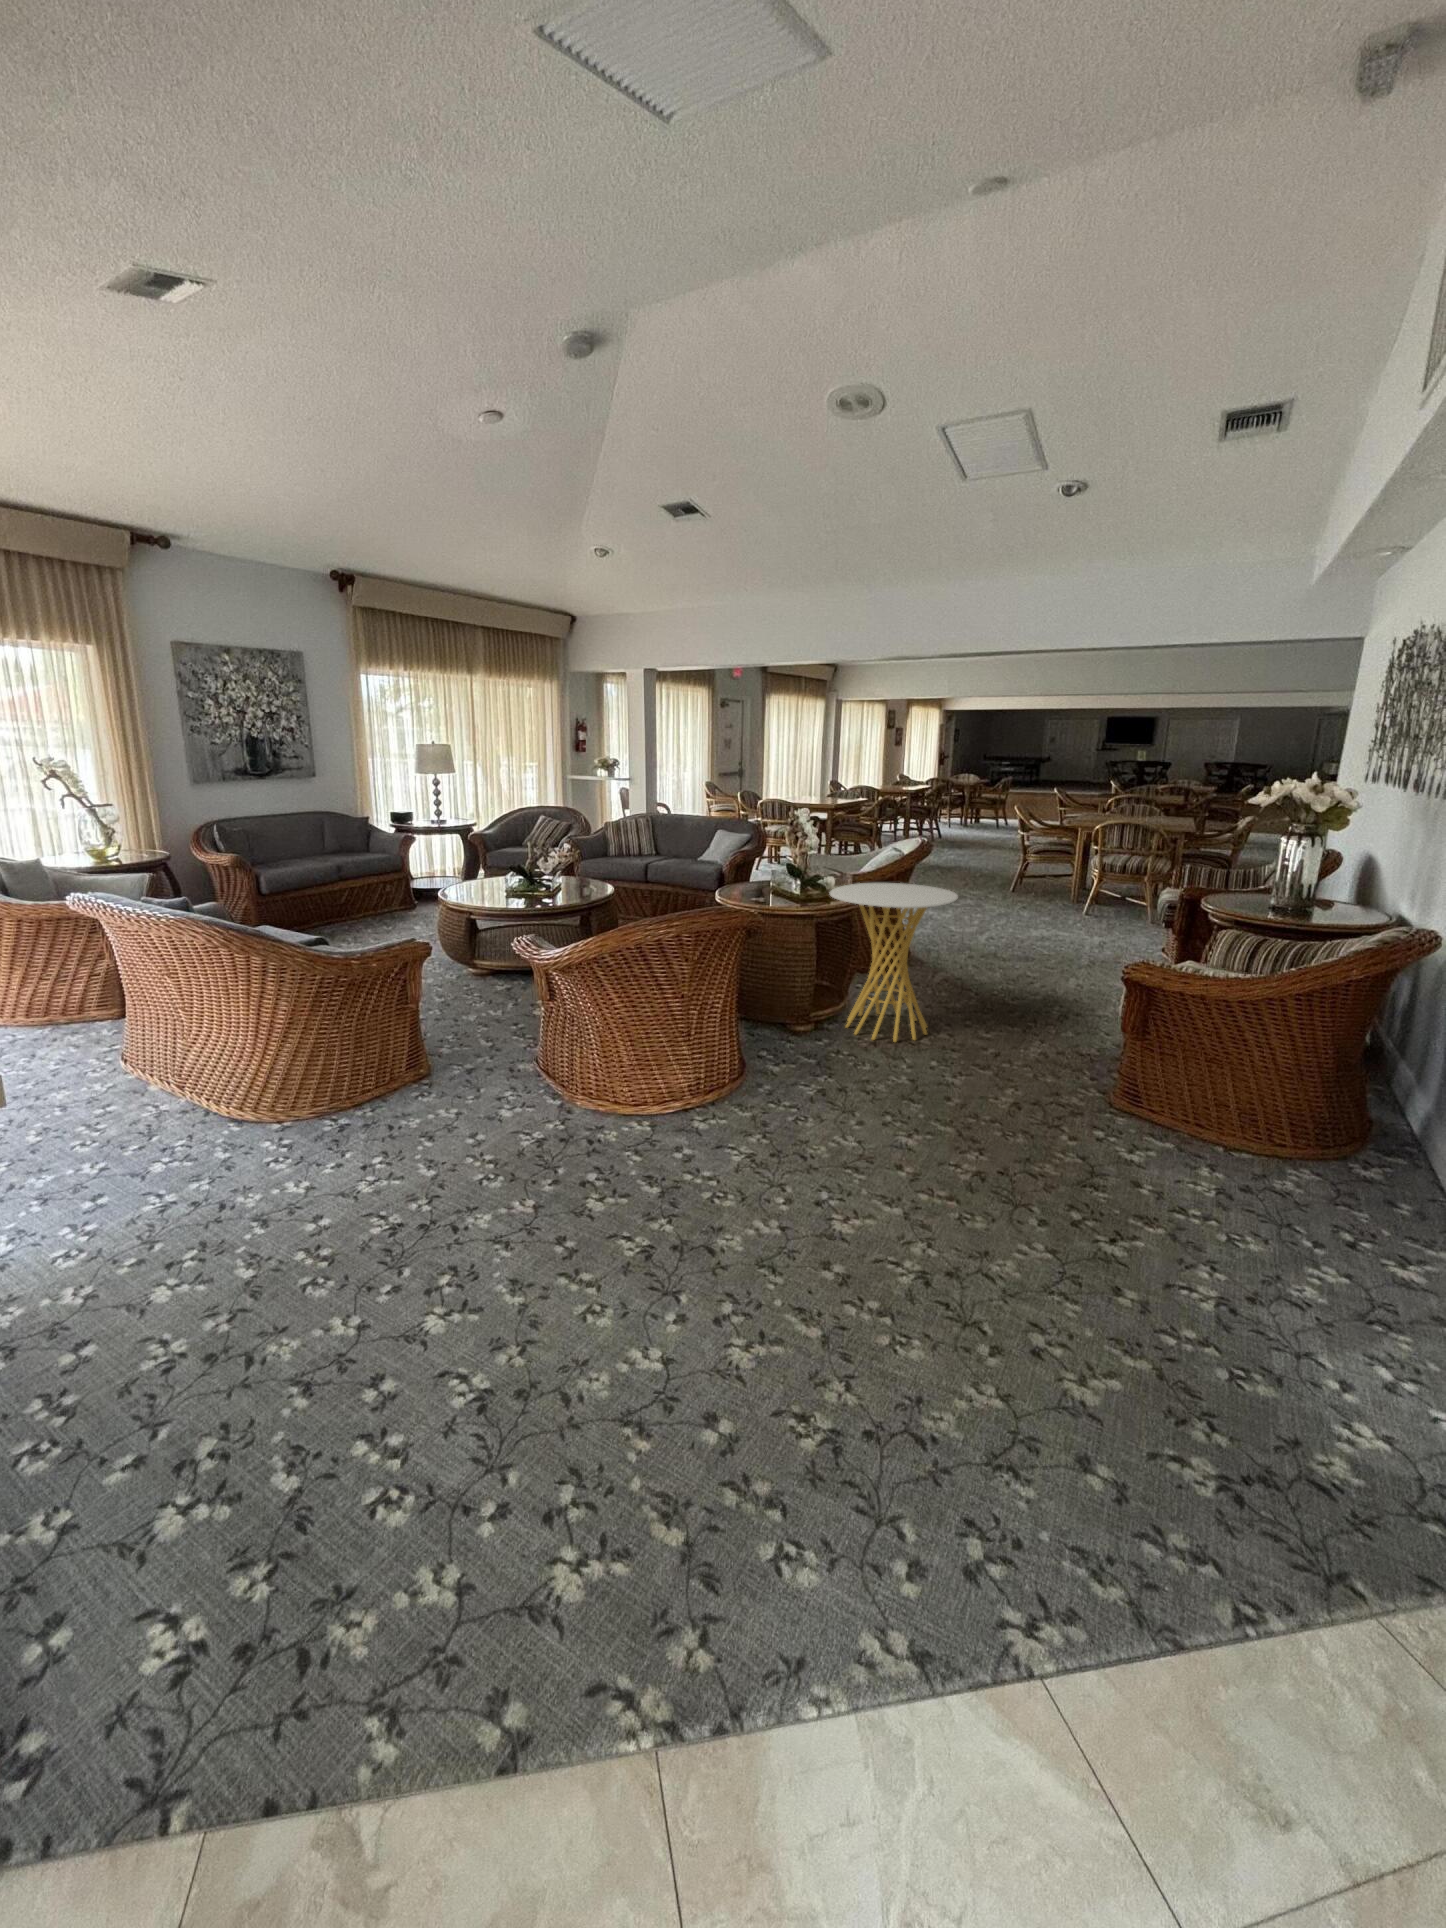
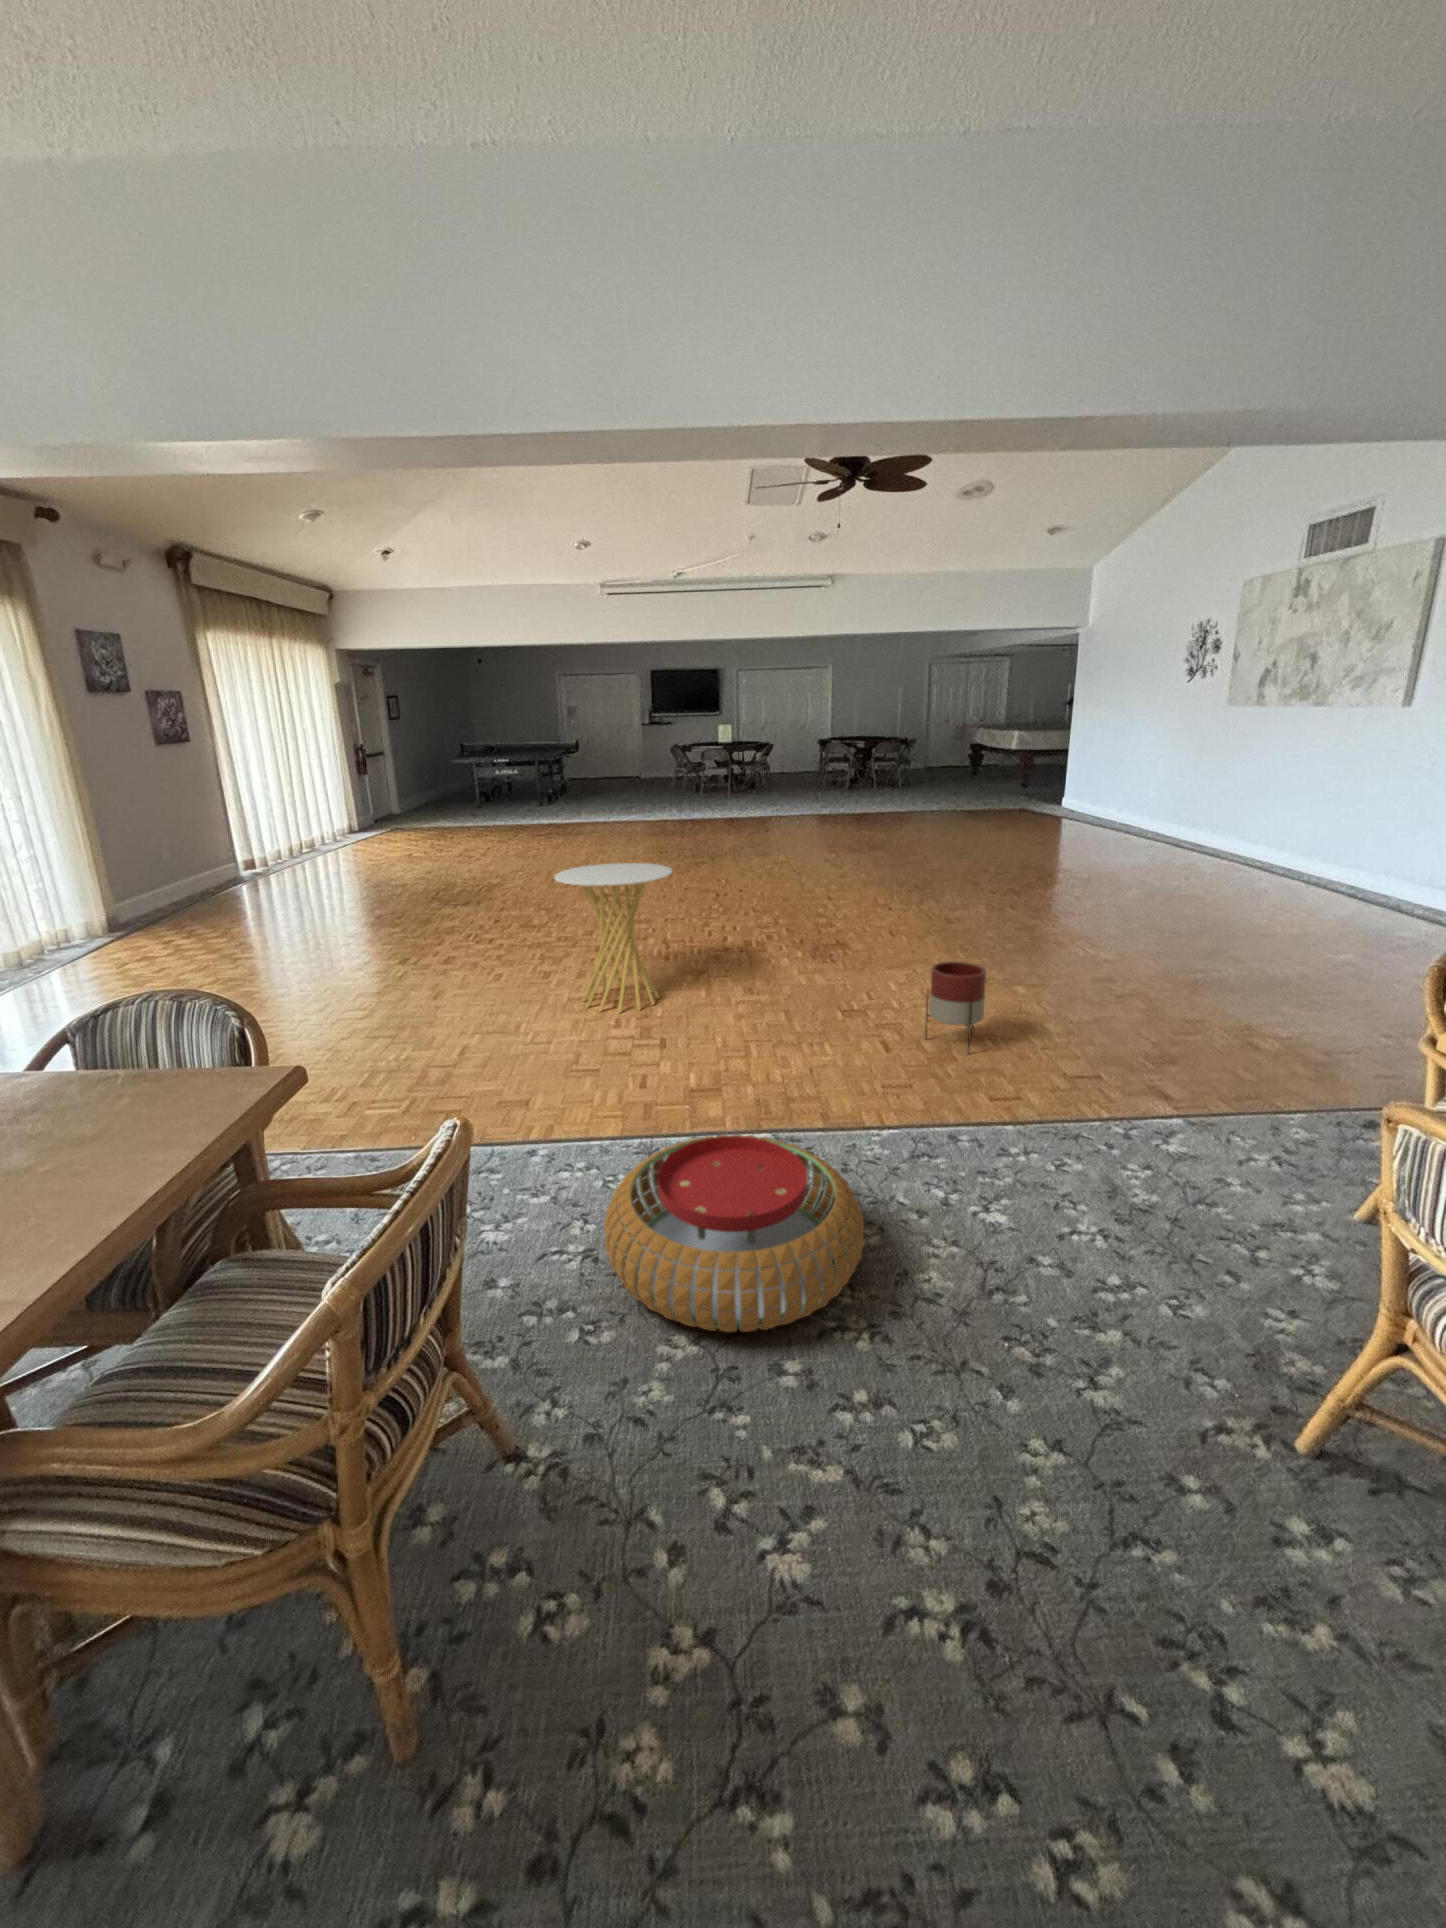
planter: none [1215,1070,1316,1199] -> present [925,962,986,1053]
pouf: none [634,1175,906,1389] -> present [604,1134,864,1332]

